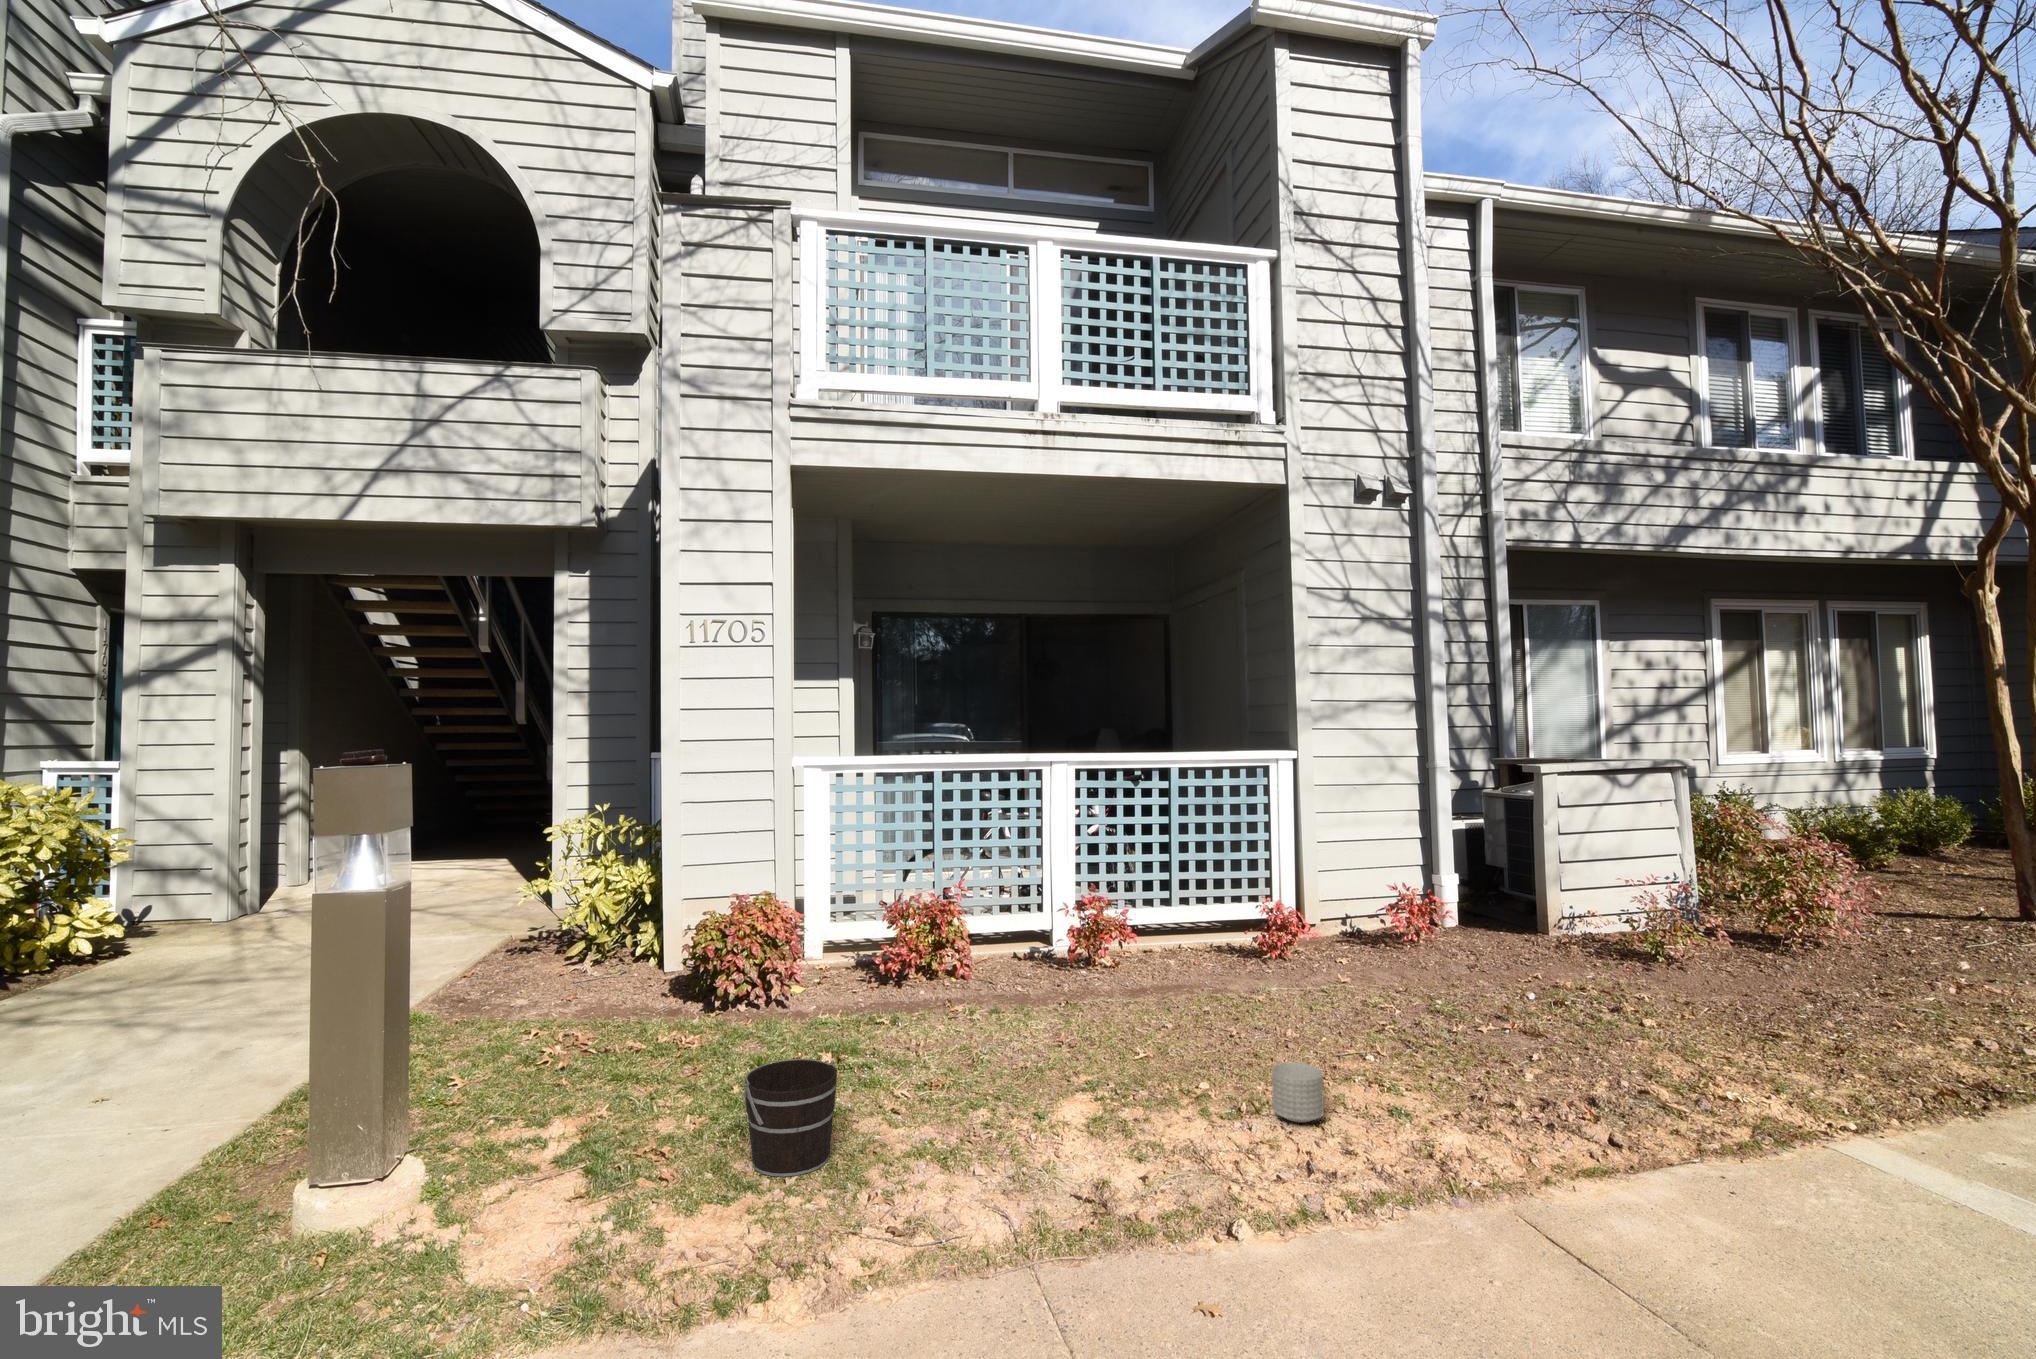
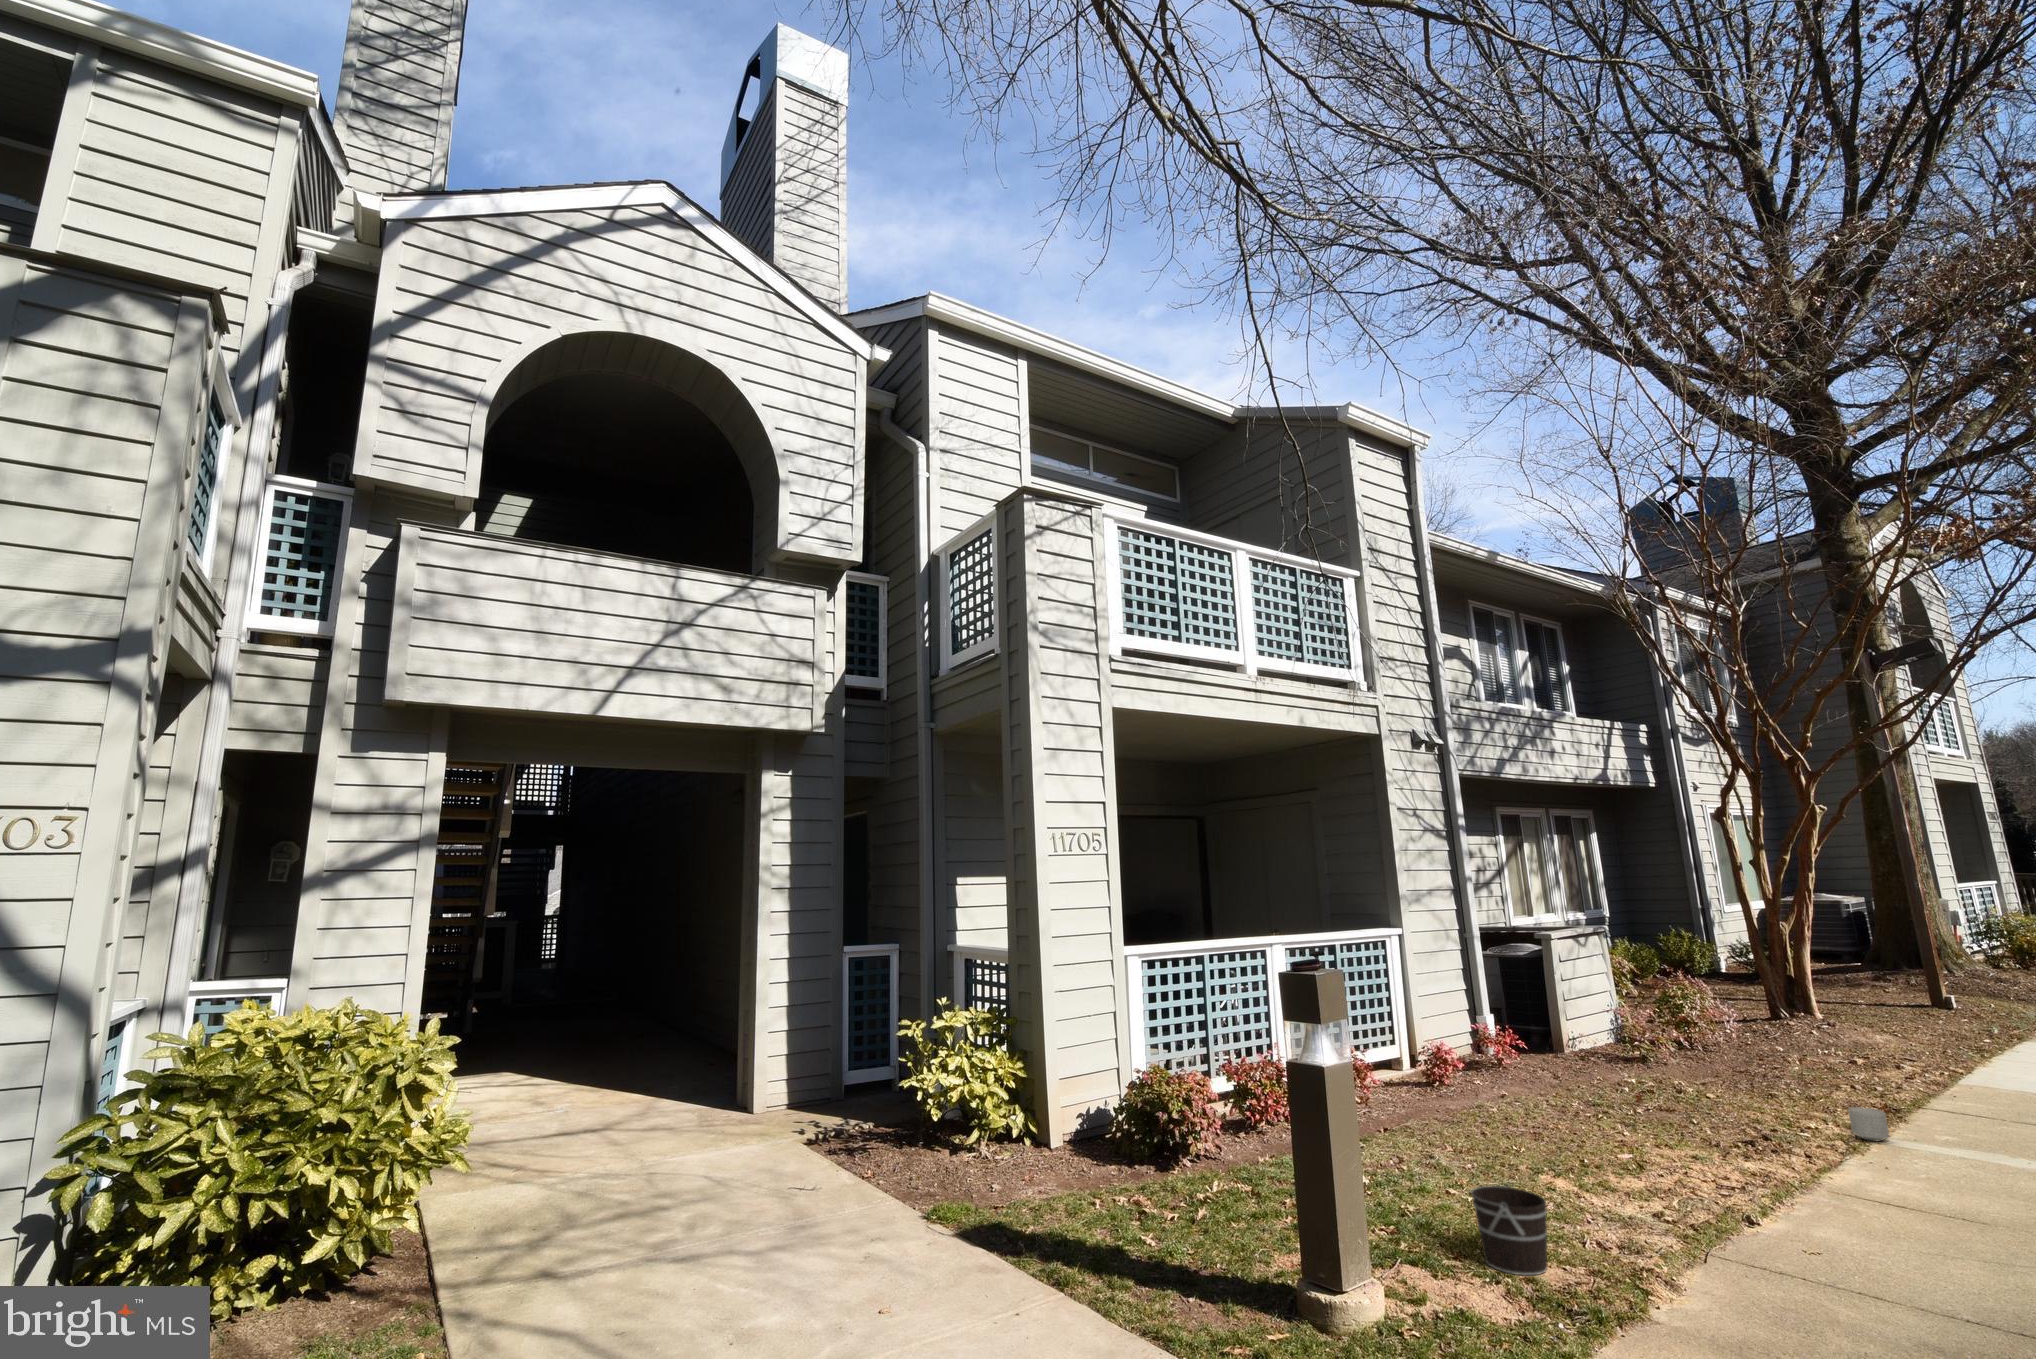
planter: present [1272,1062,1324,1123] -> present [1848,1107,1890,1141]

